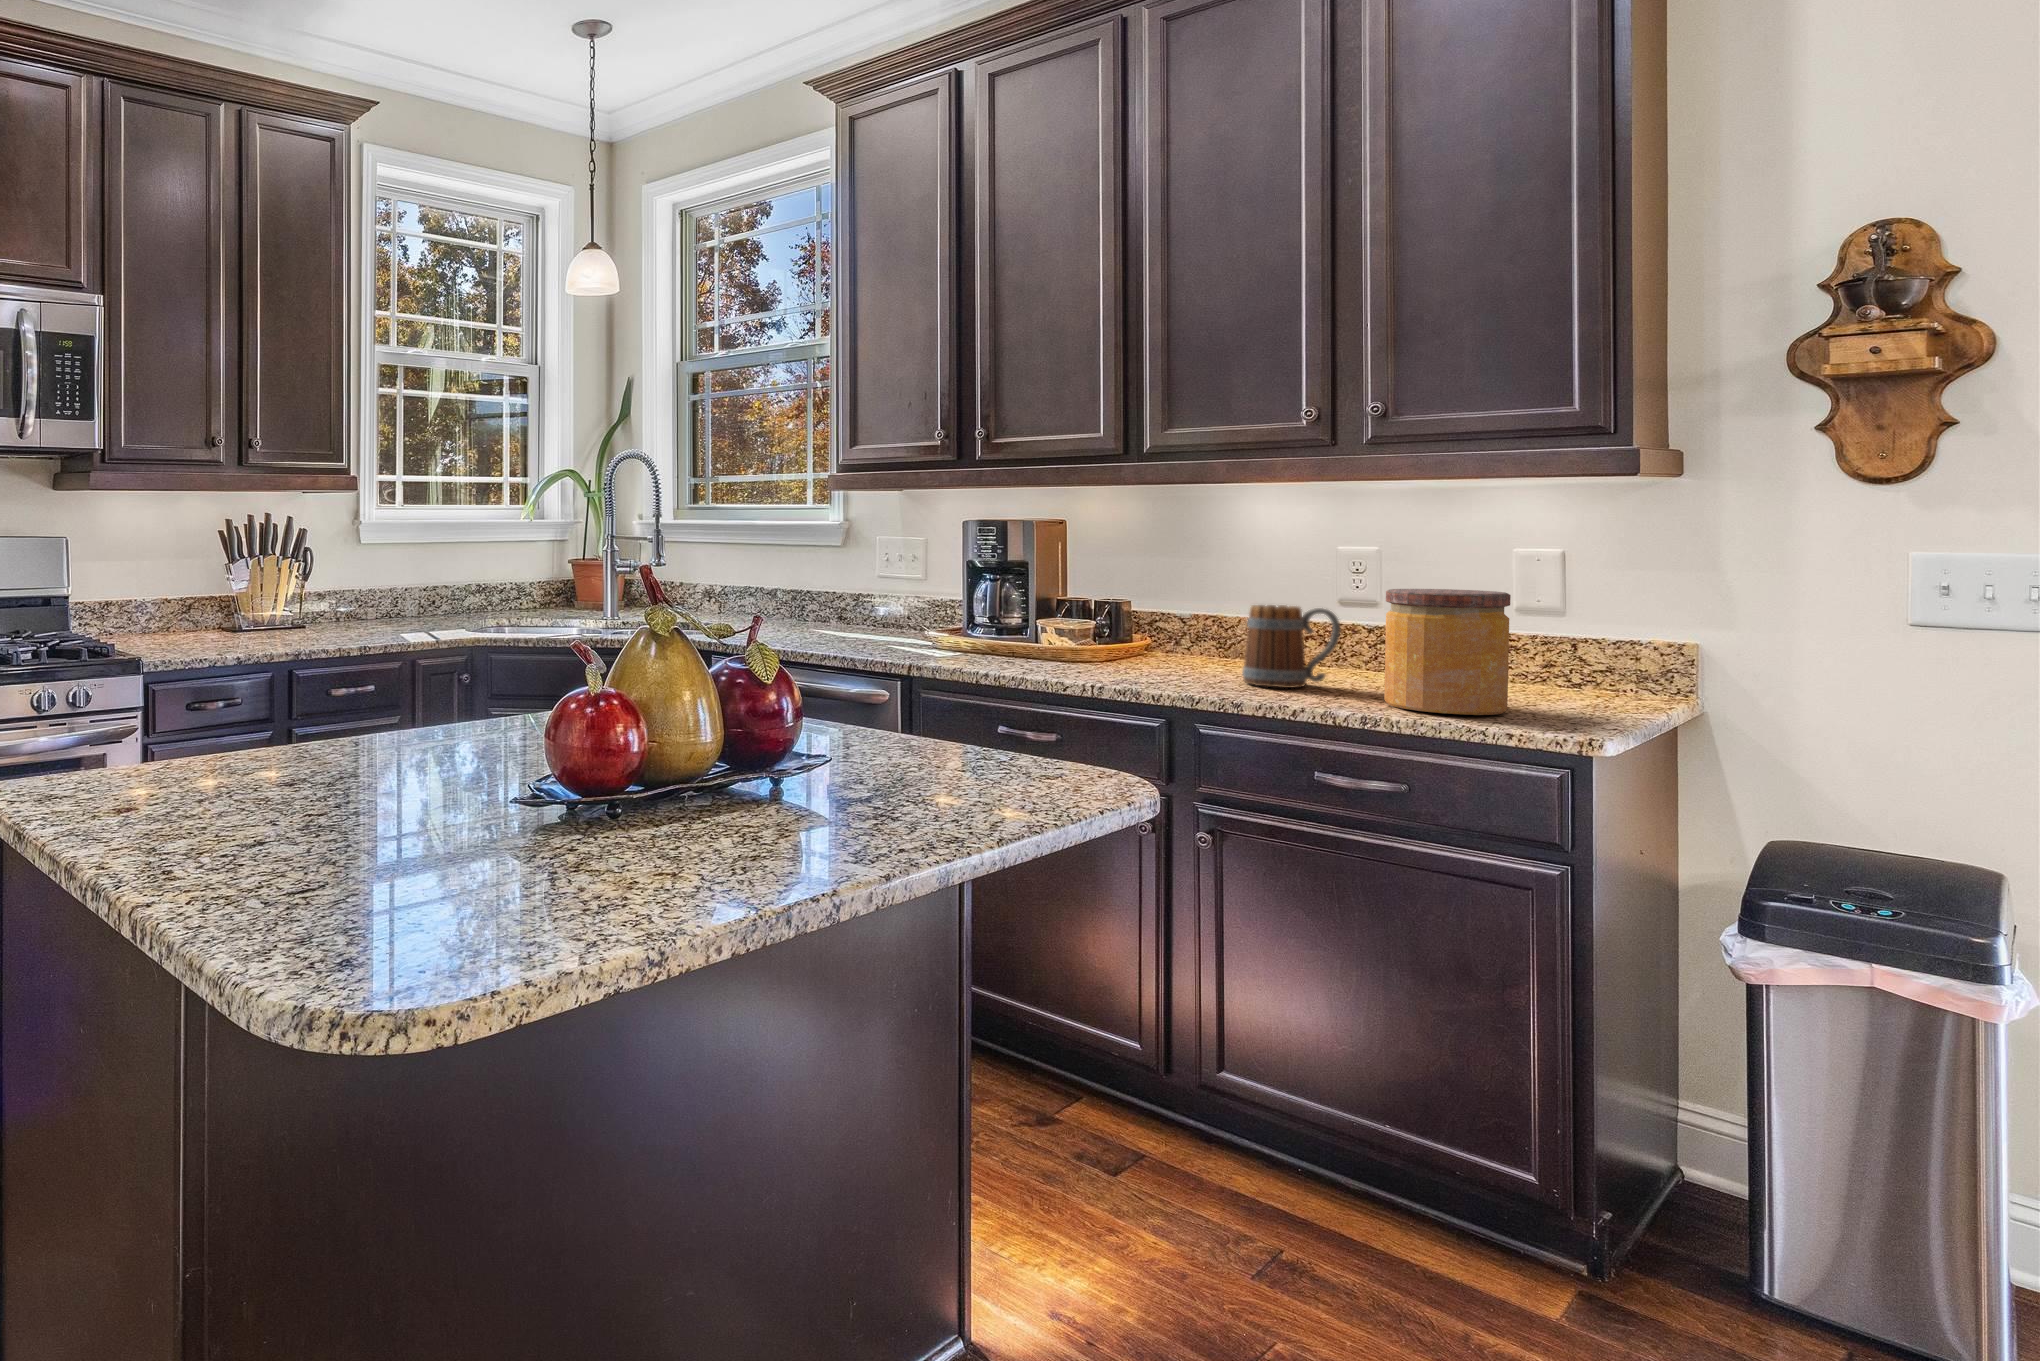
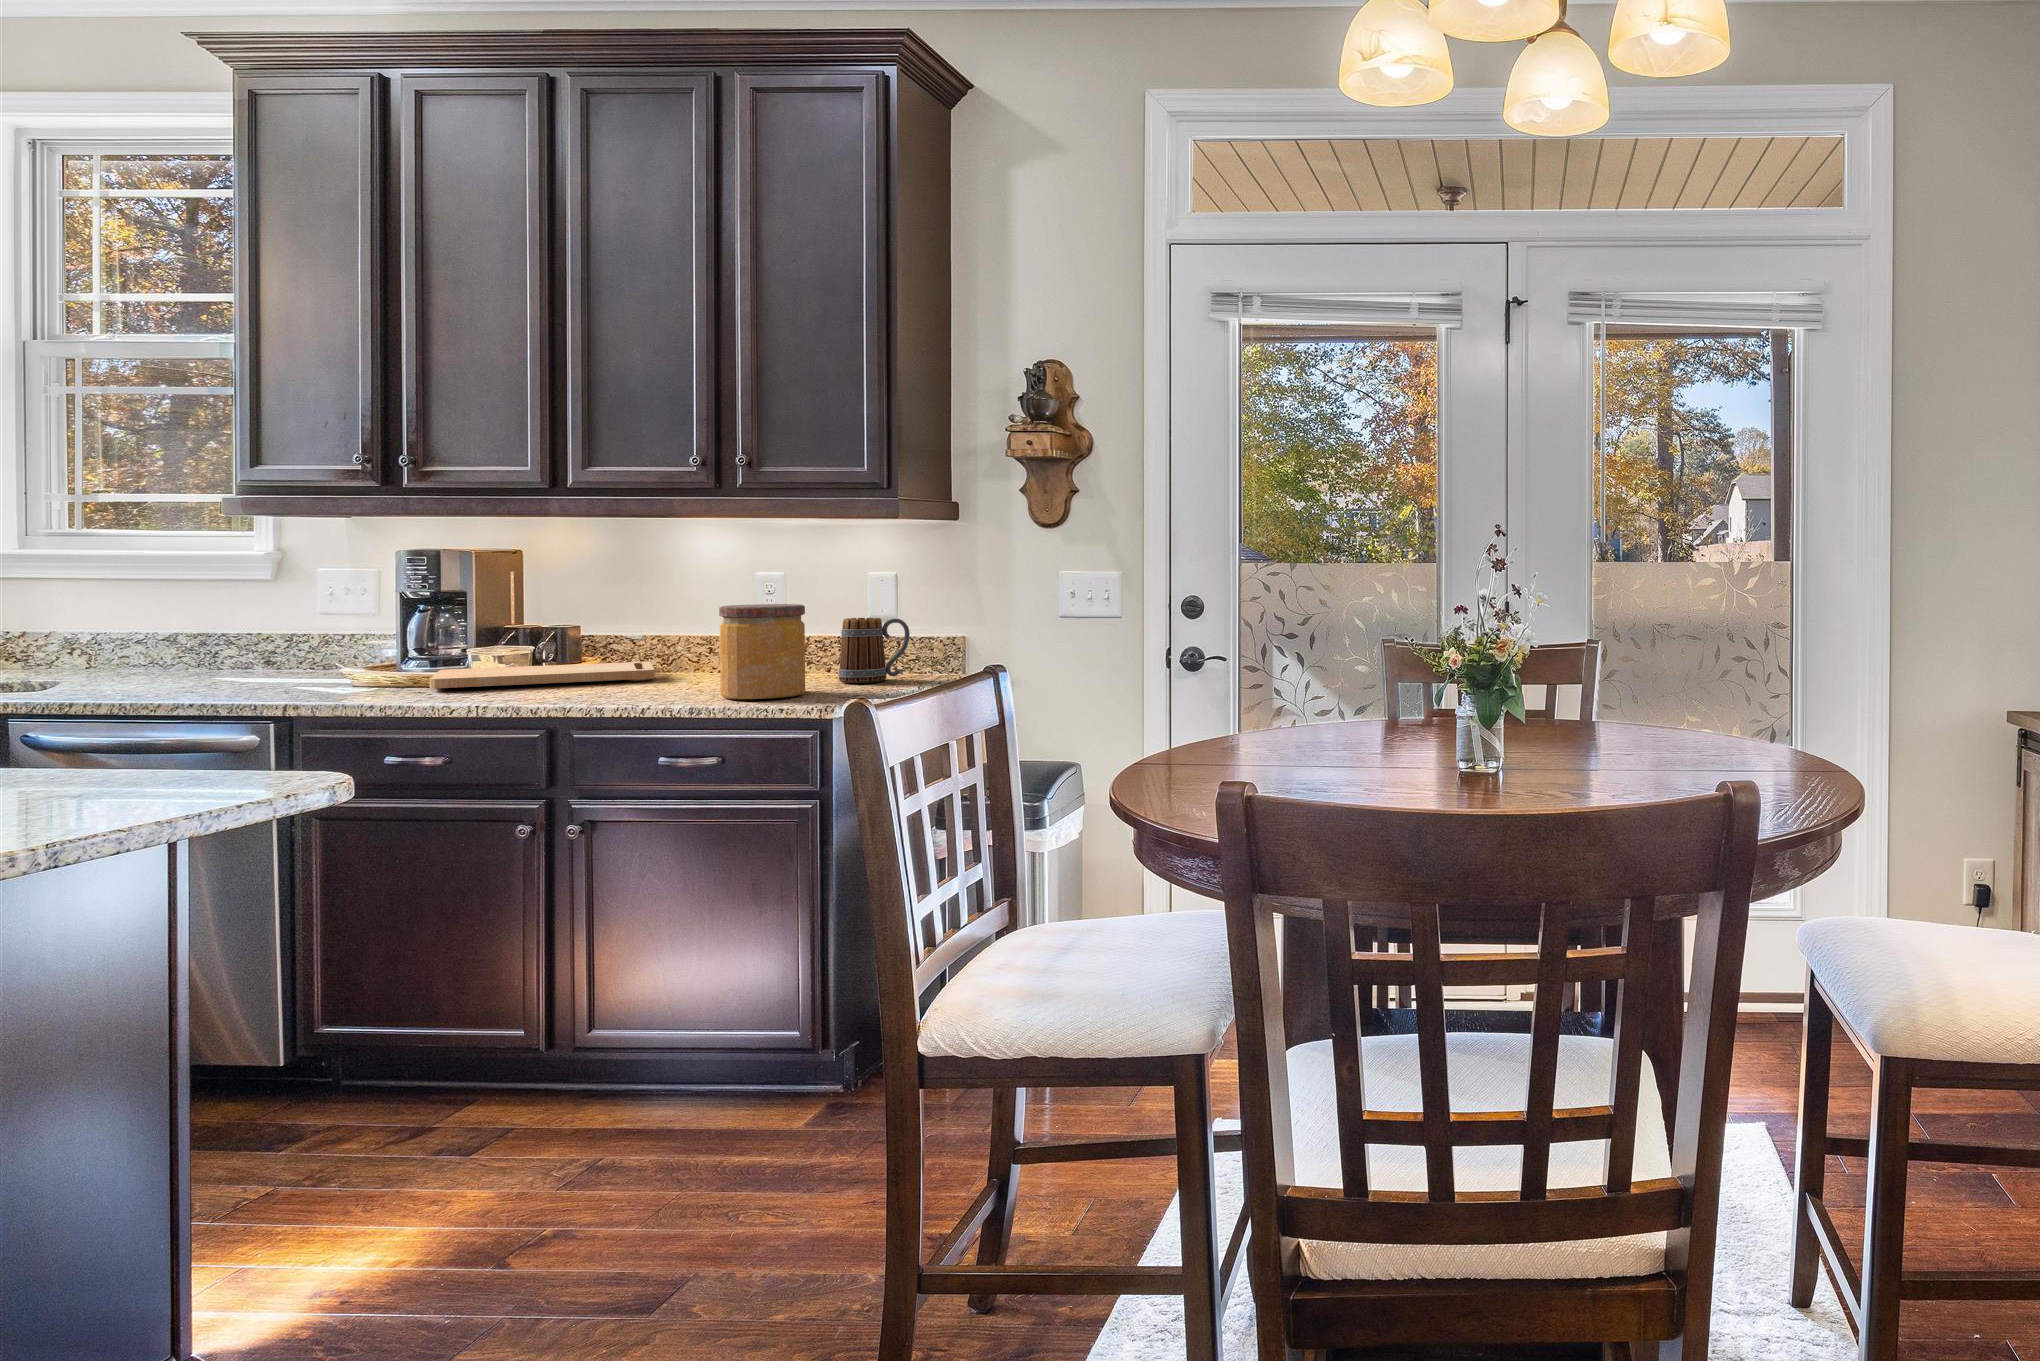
mug: present [1242,605,1340,688] -> present [838,618,910,683]
cutting board: none [1013,639,1250,668] -> present [430,662,655,688]

